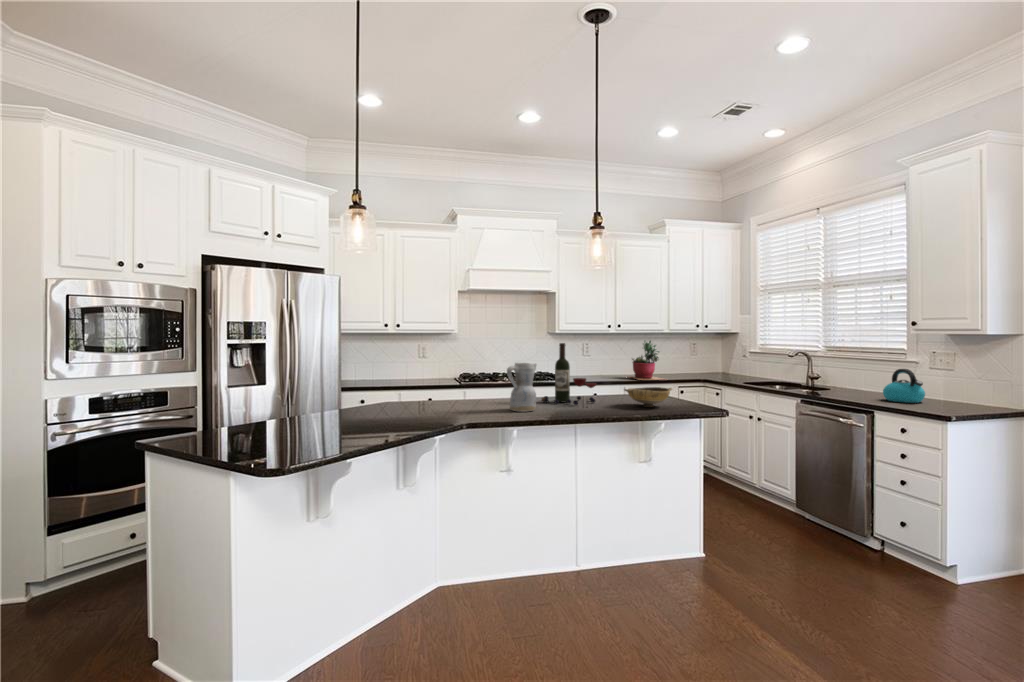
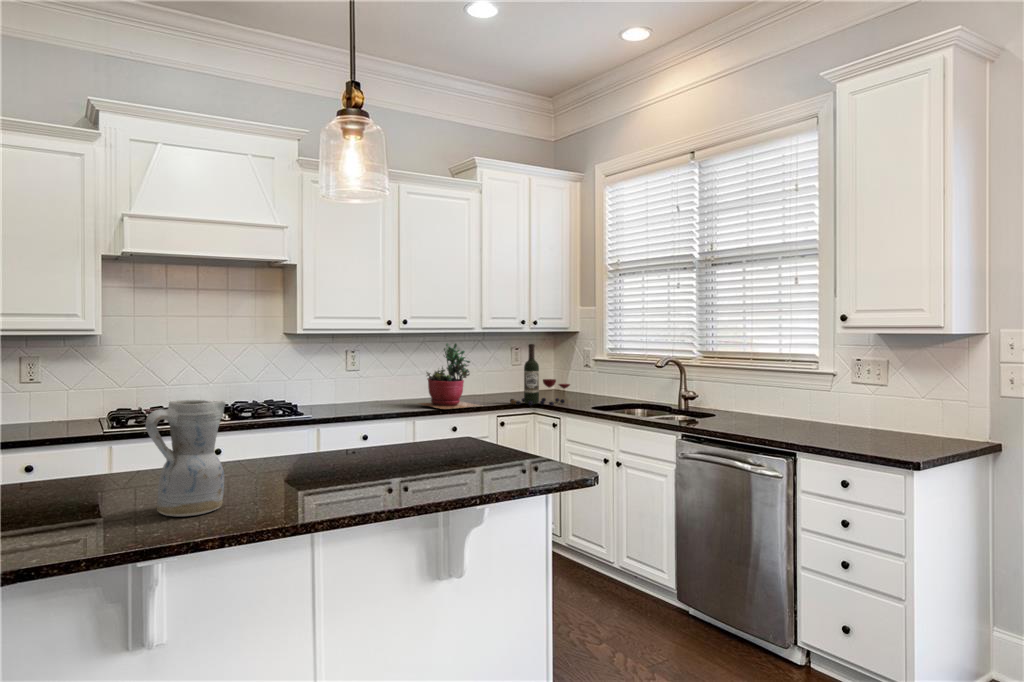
wine bottle: present [542,343,596,405] -> present [510,344,570,406]
kettle: present [883,369,925,403] -> none [798,385,854,436]
bowl: present [624,387,672,407] -> none [419,436,510,477]

